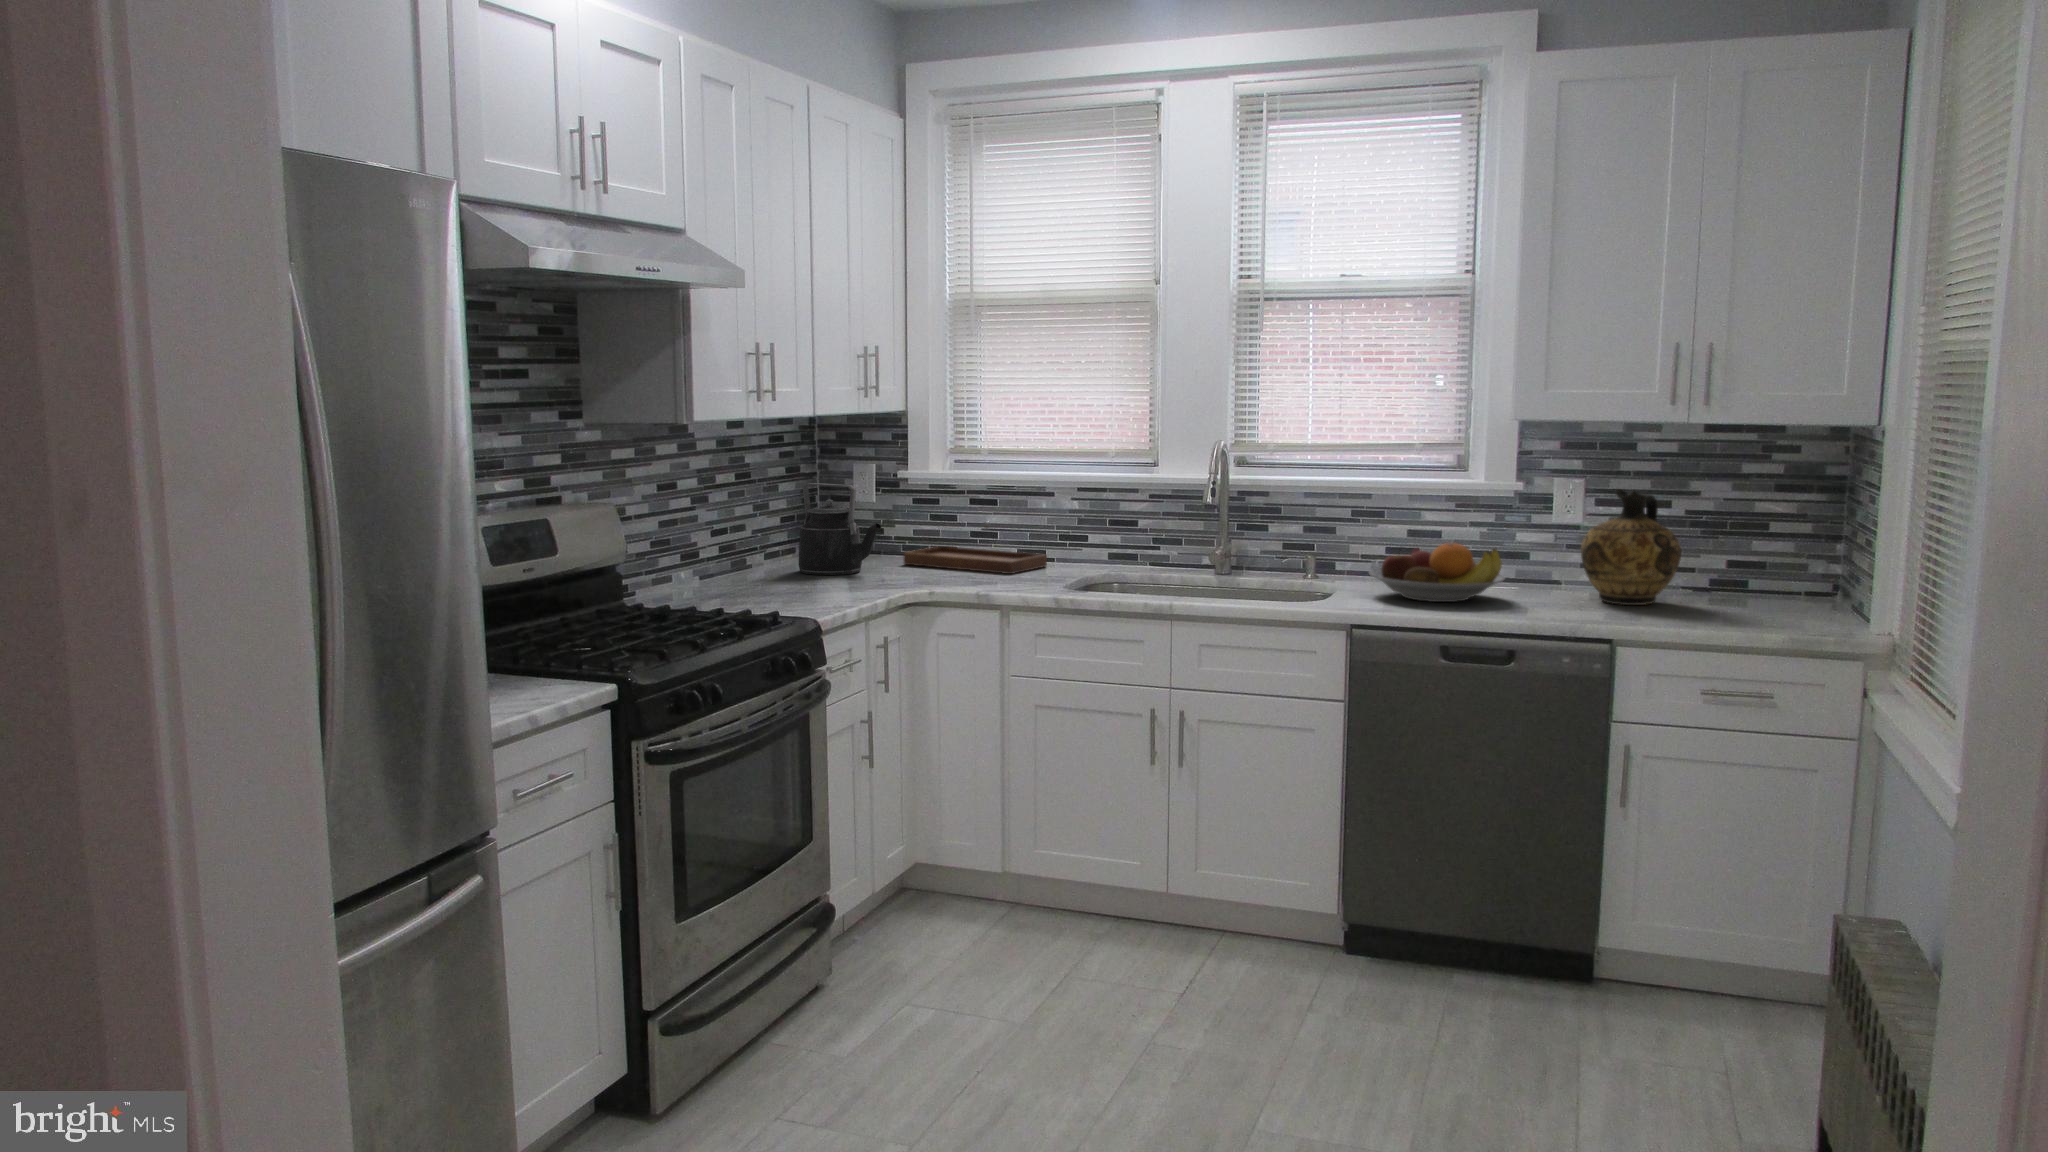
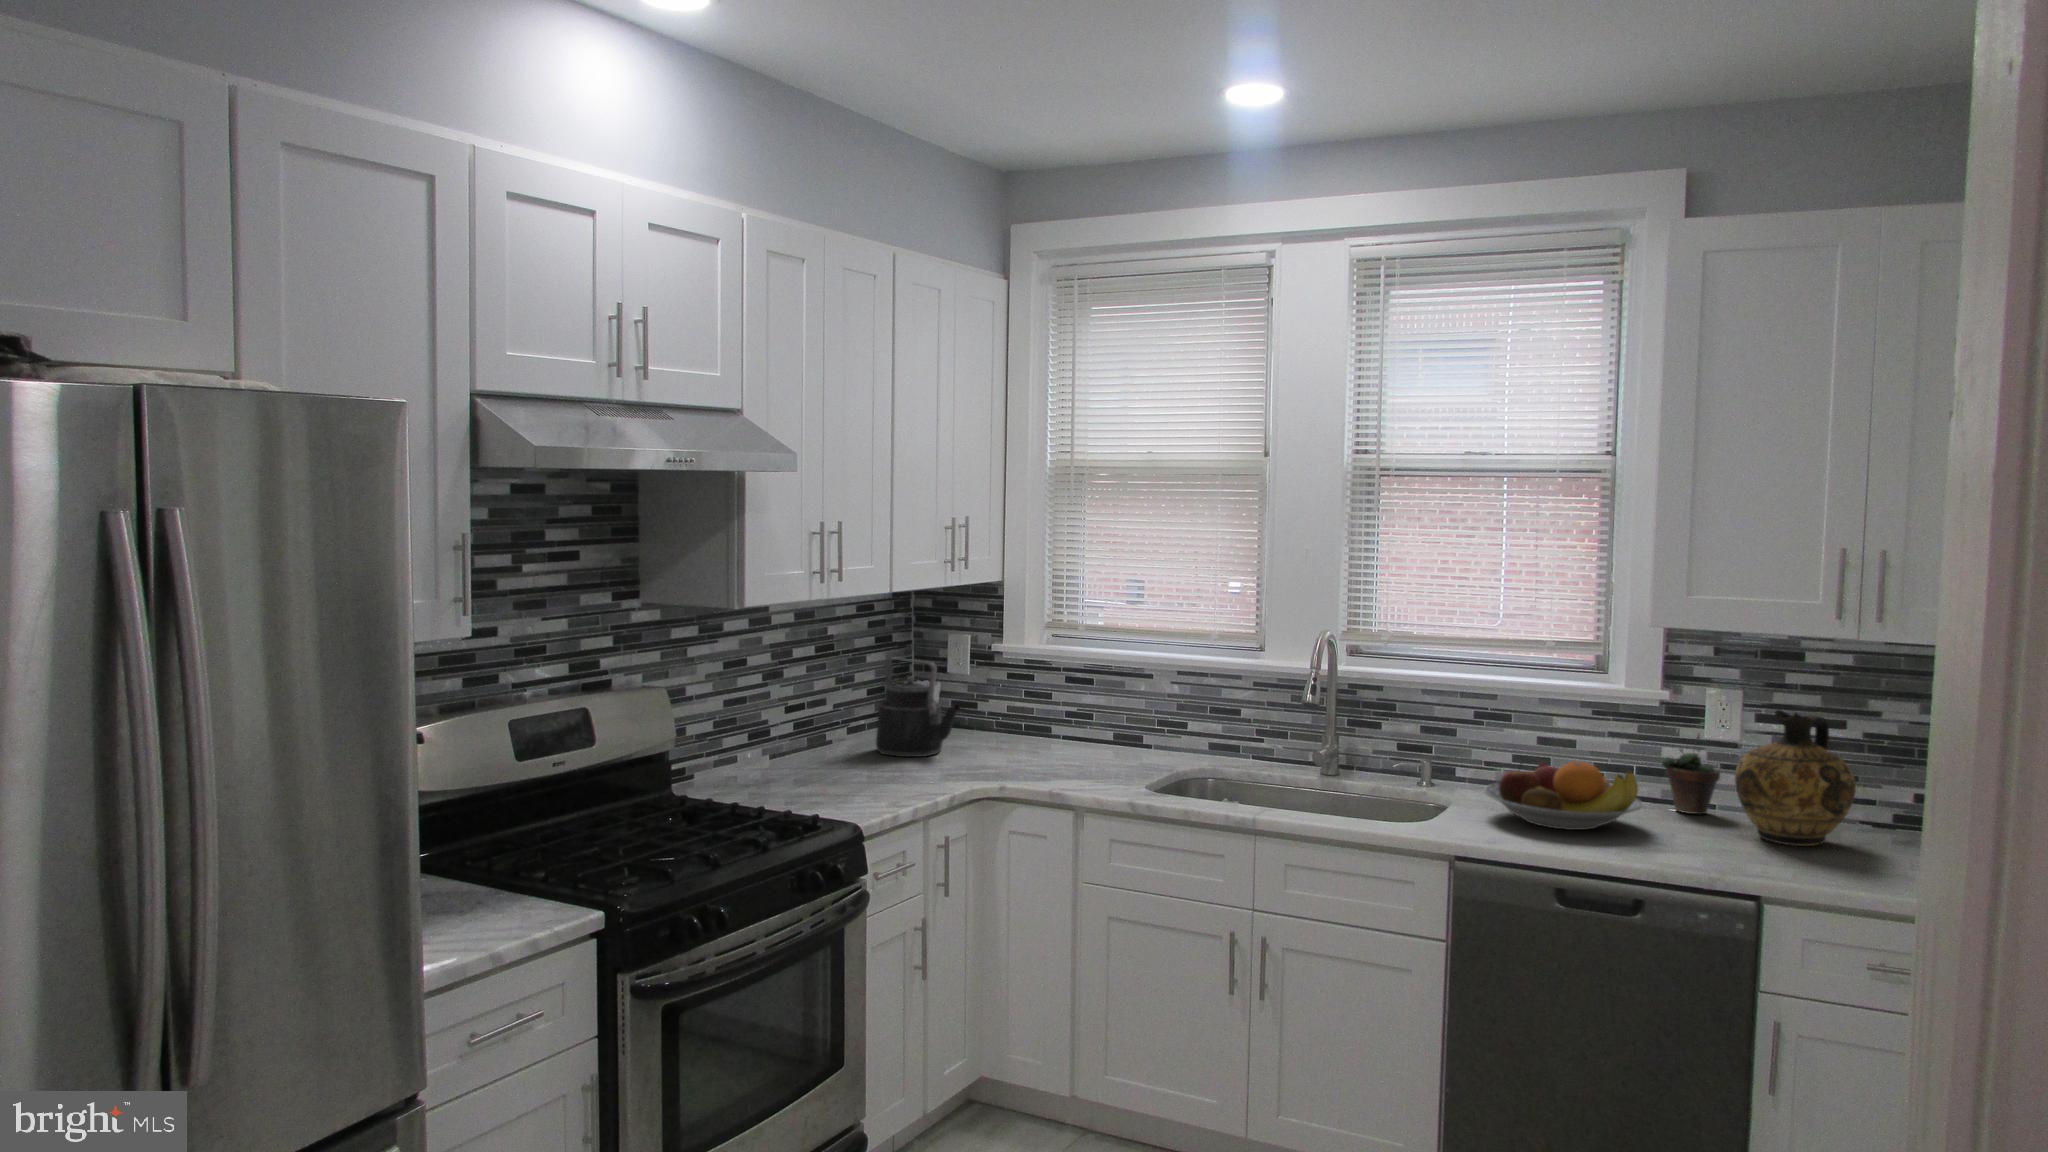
succulent plant: none [1514,517,1564,589] -> present [1662,734,1720,814]
tray: present [904,521,1047,574] -> none [990,702,1142,764]

